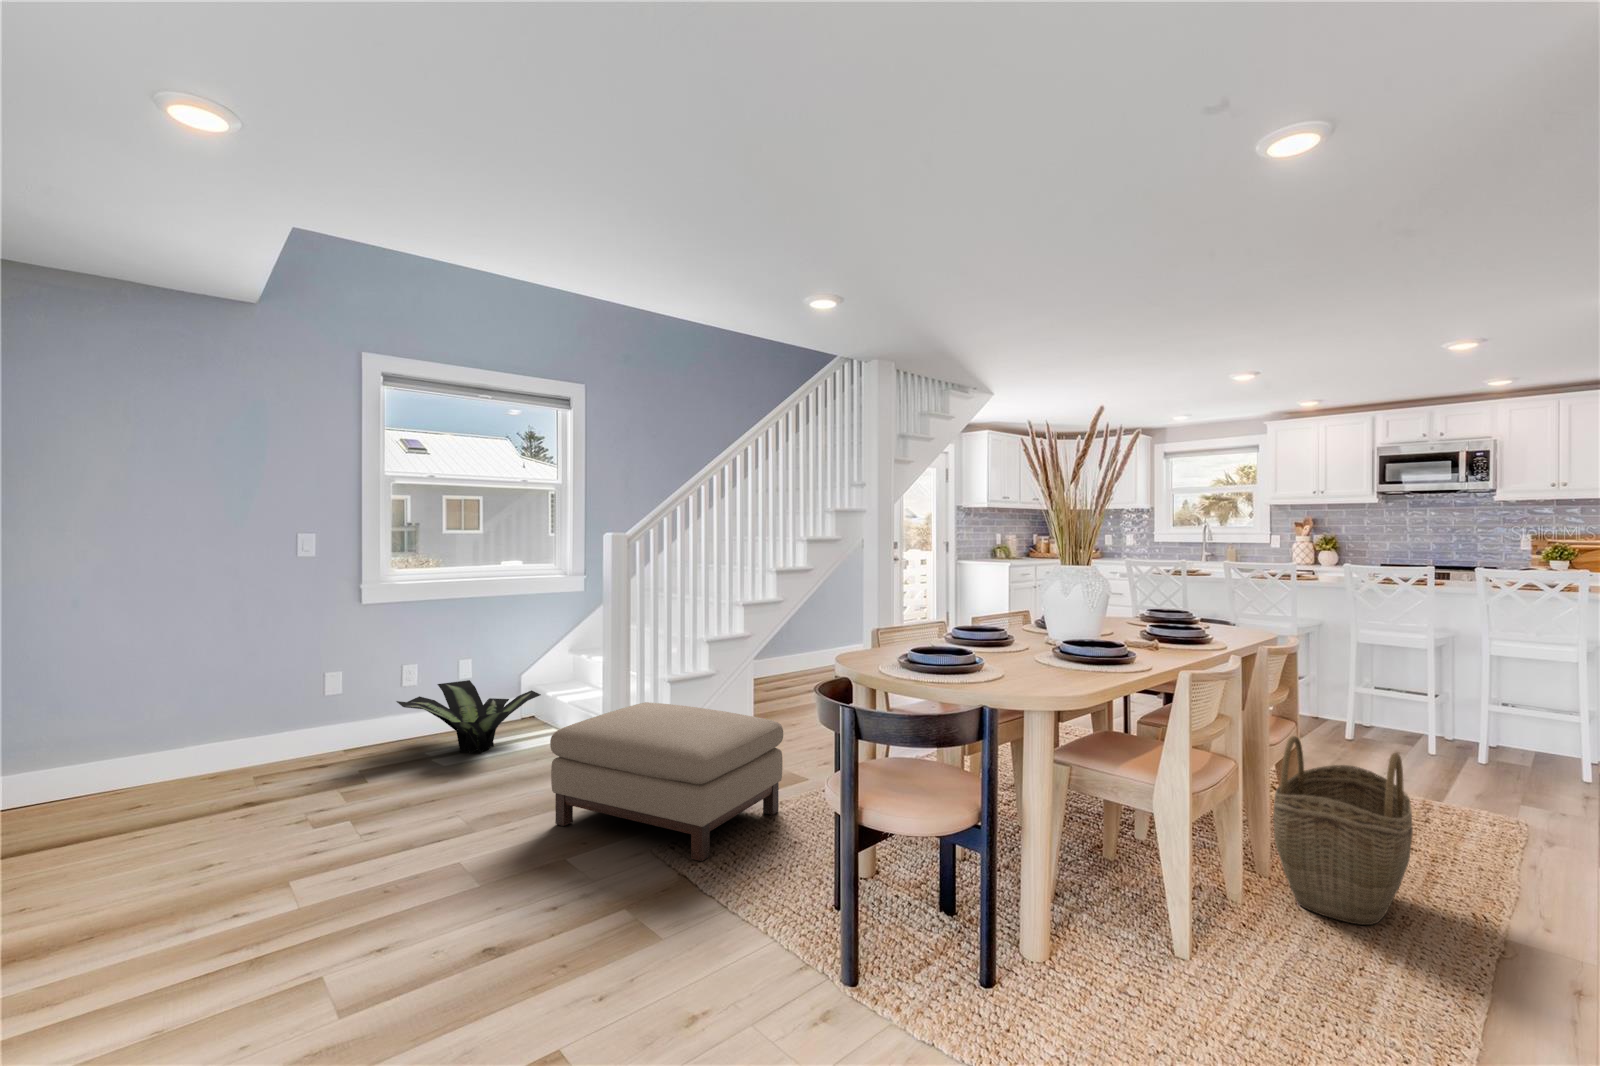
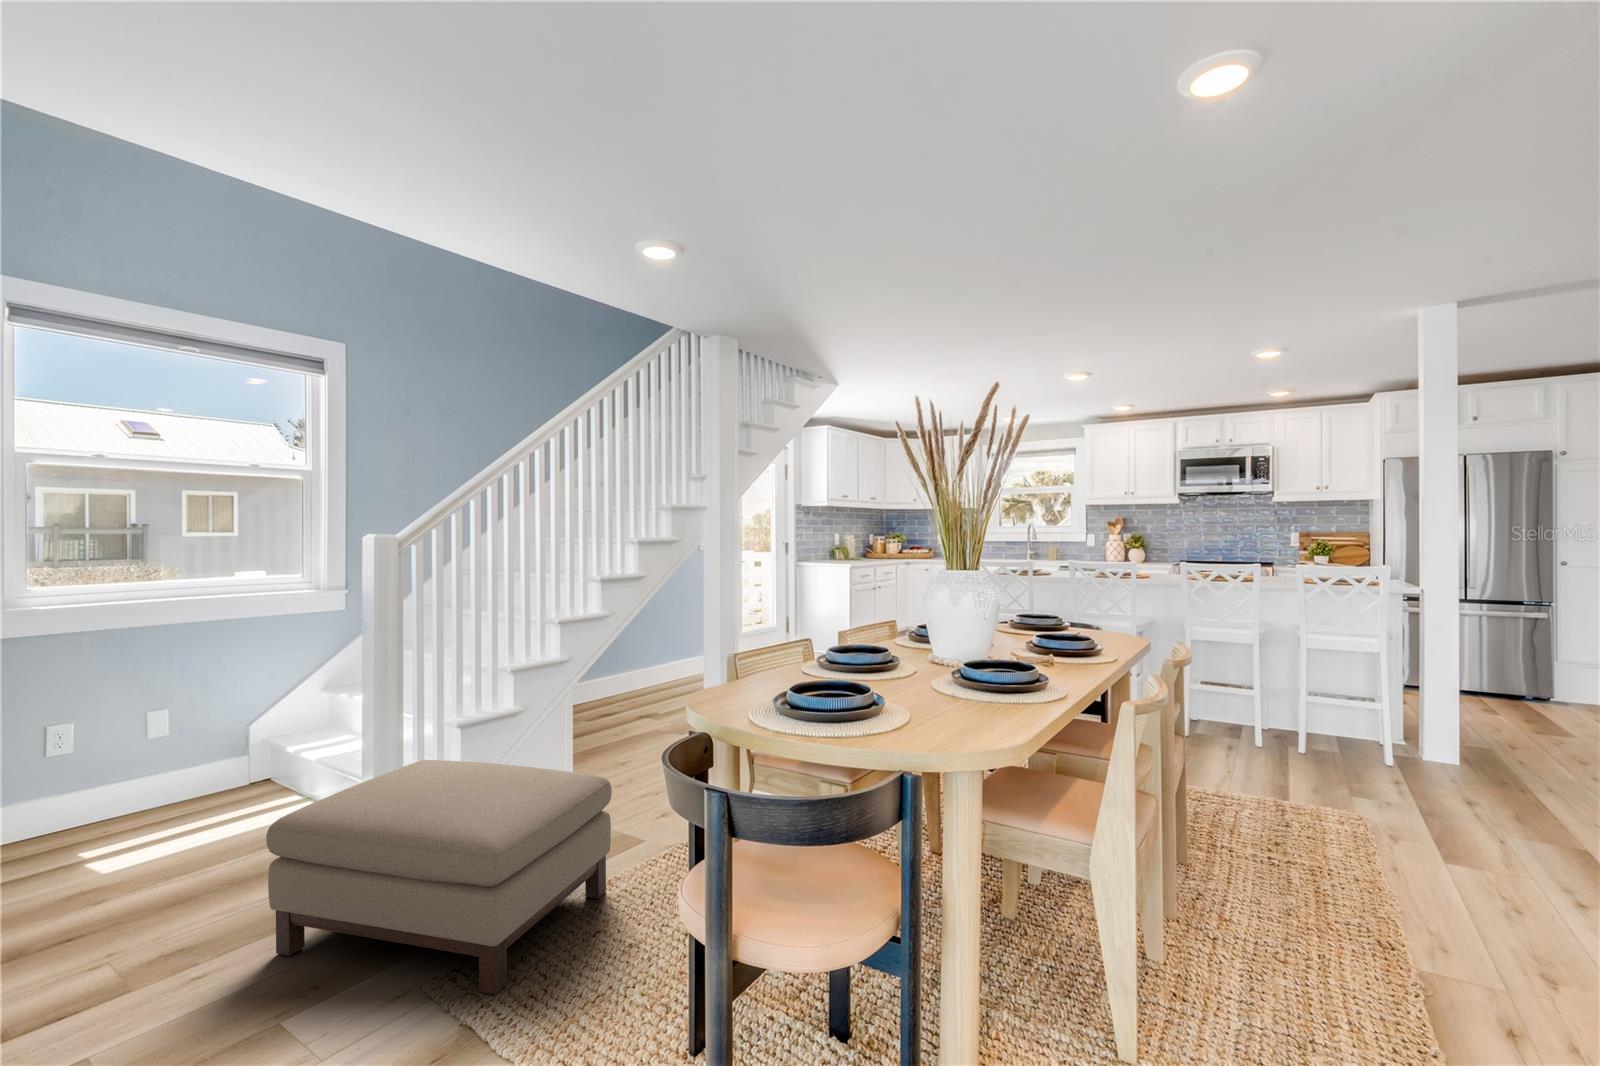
potted plant: present [396,680,541,754] -> none [40,737,284,842]
woven basket: present [1273,736,1413,925] -> none [1195,759,1346,979]

